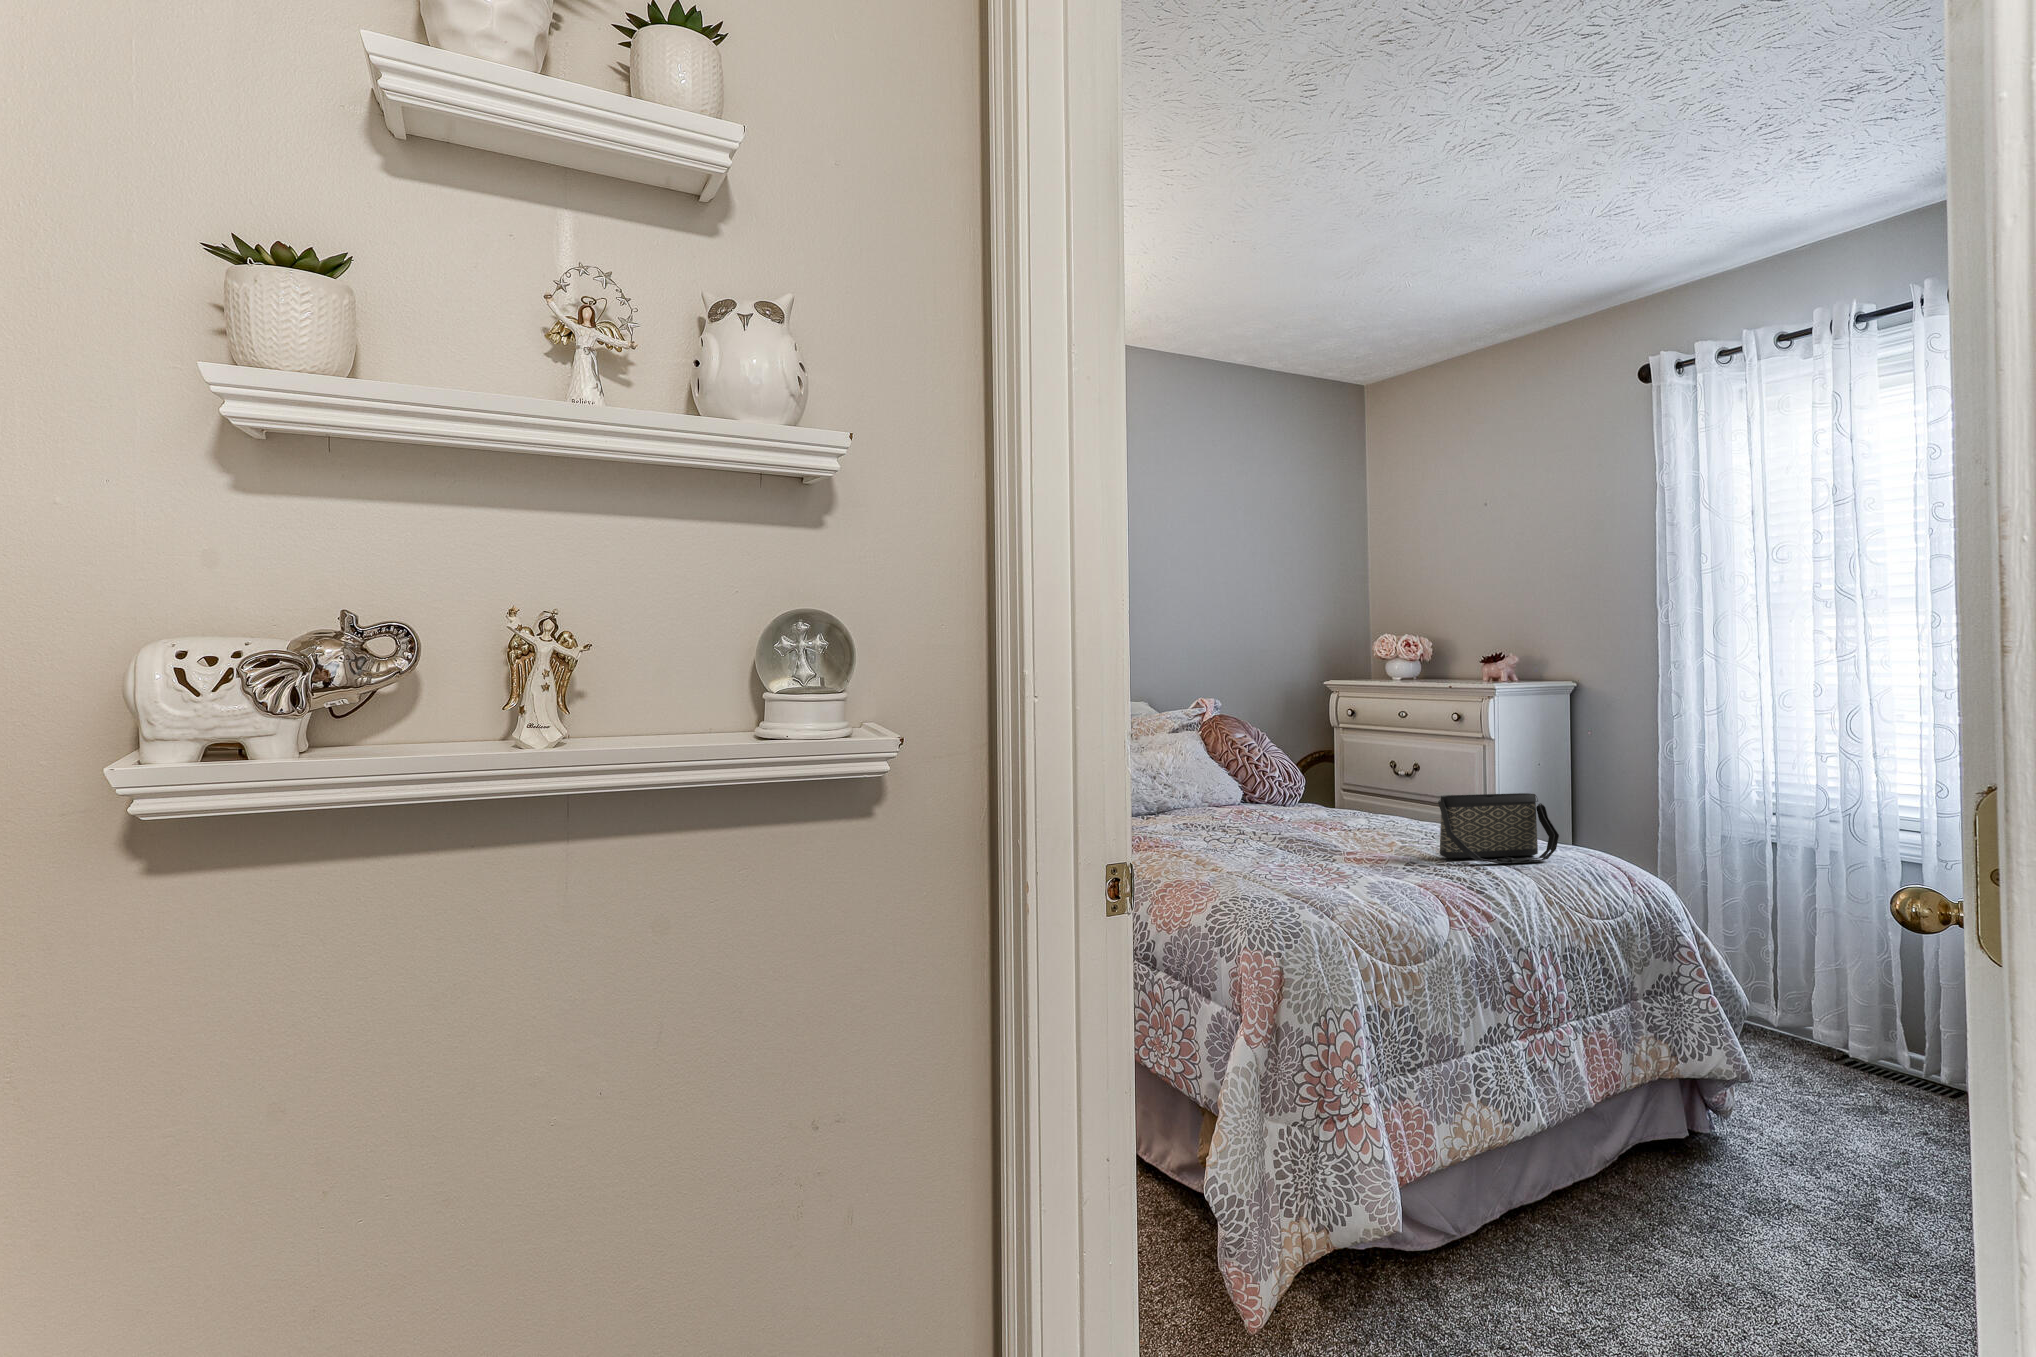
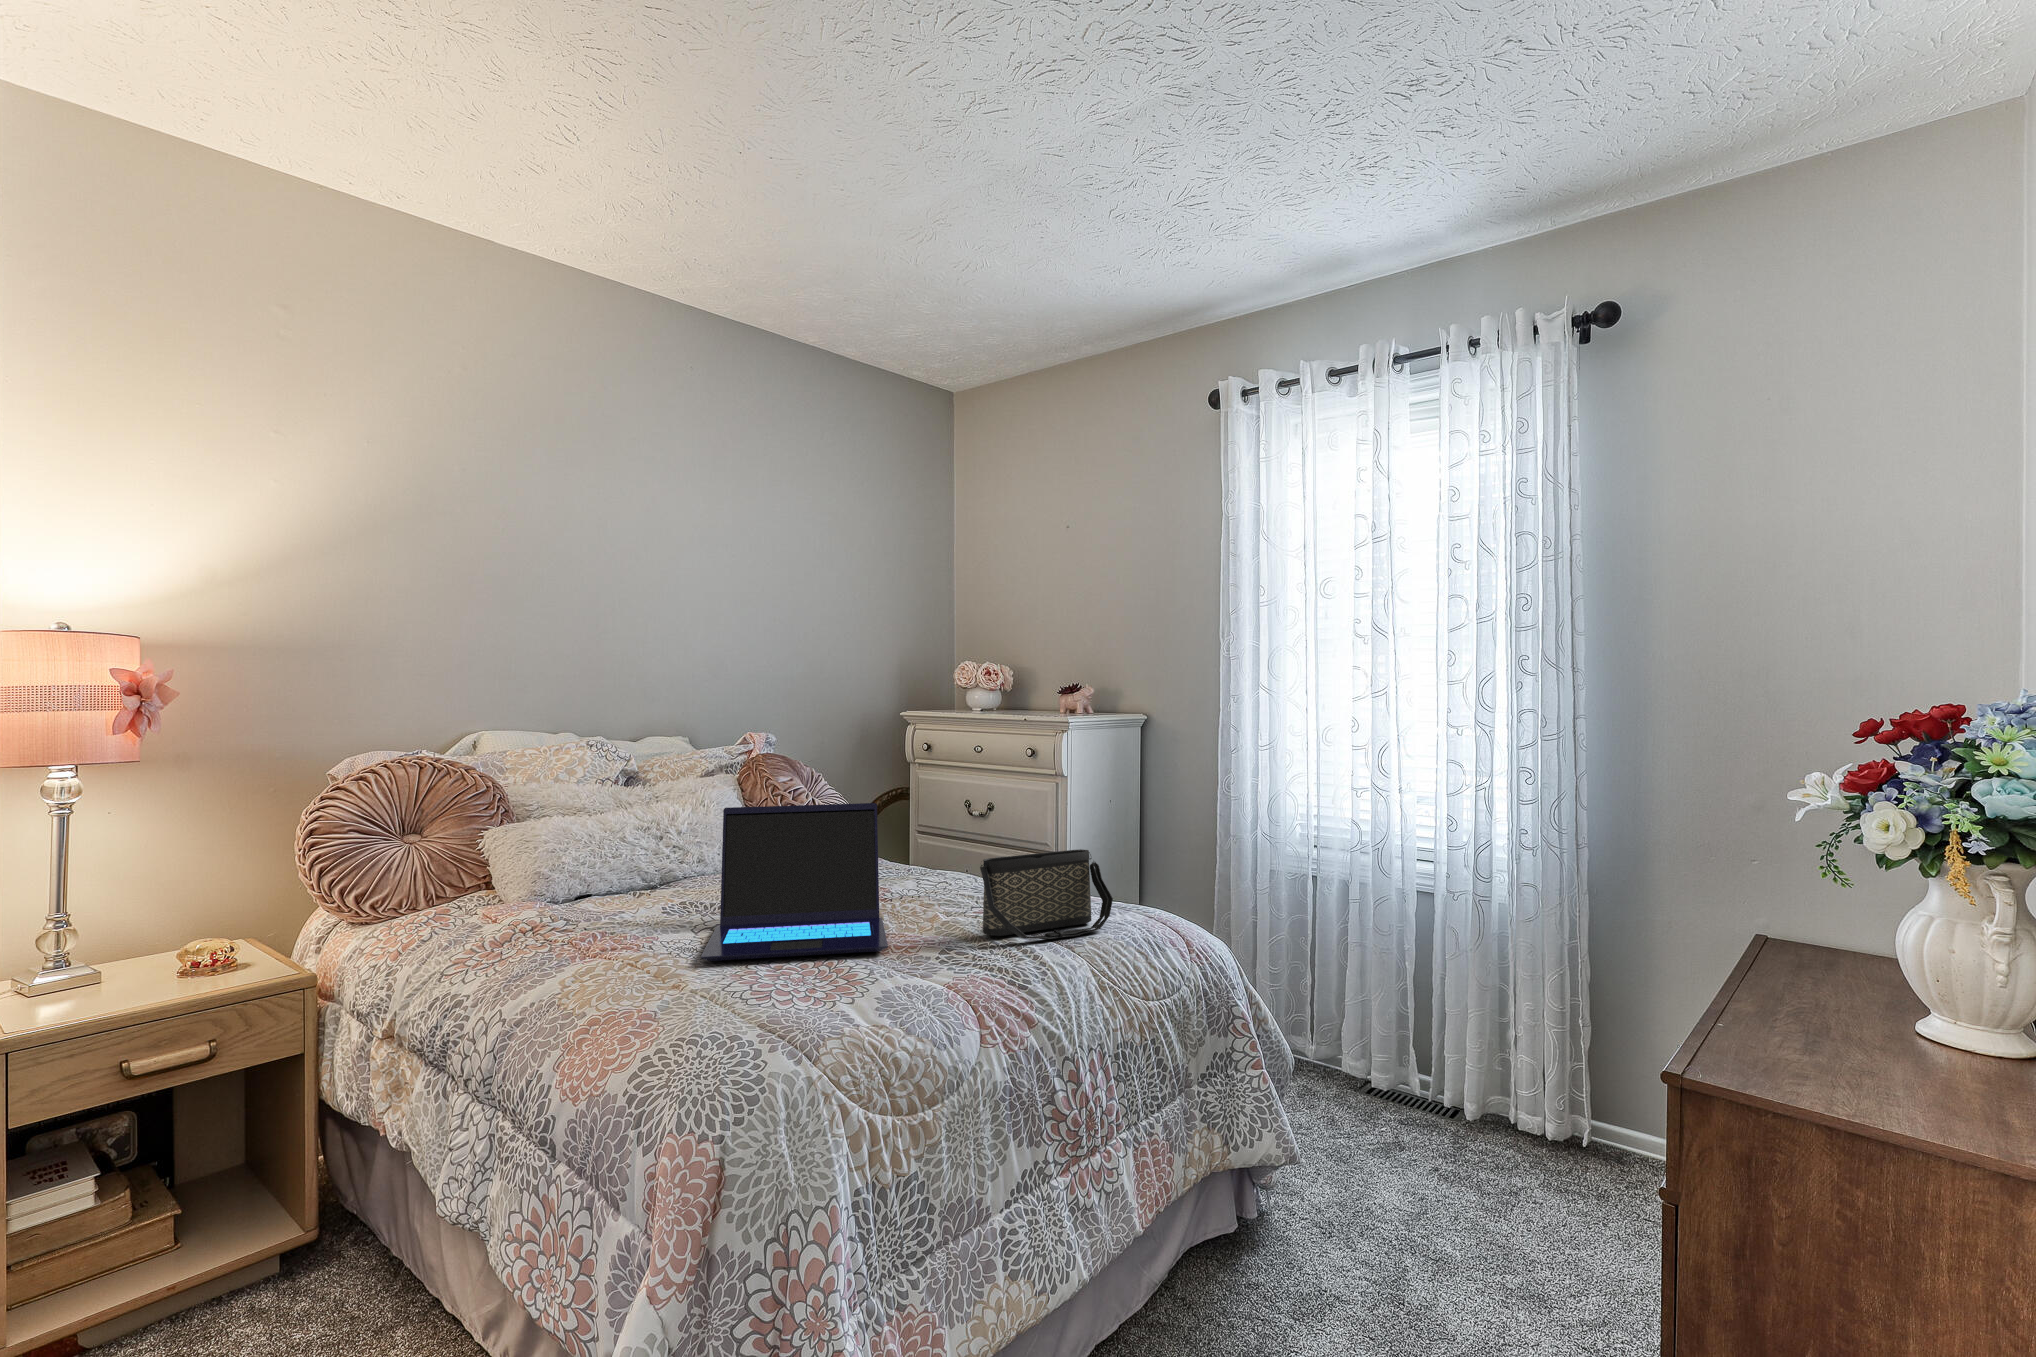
laptop: none [1218,750,1364,861] -> present [701,803,888,961]

